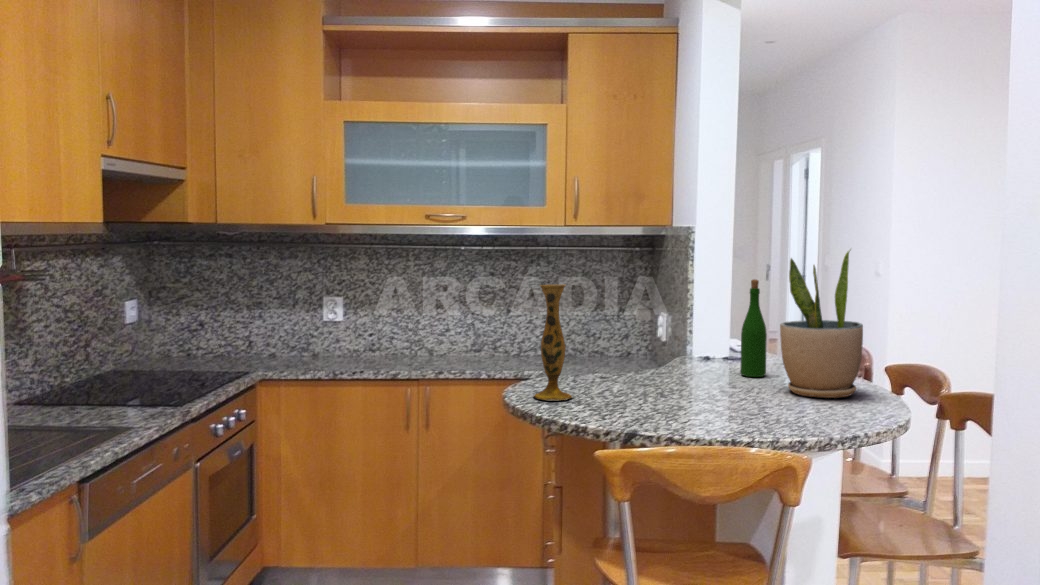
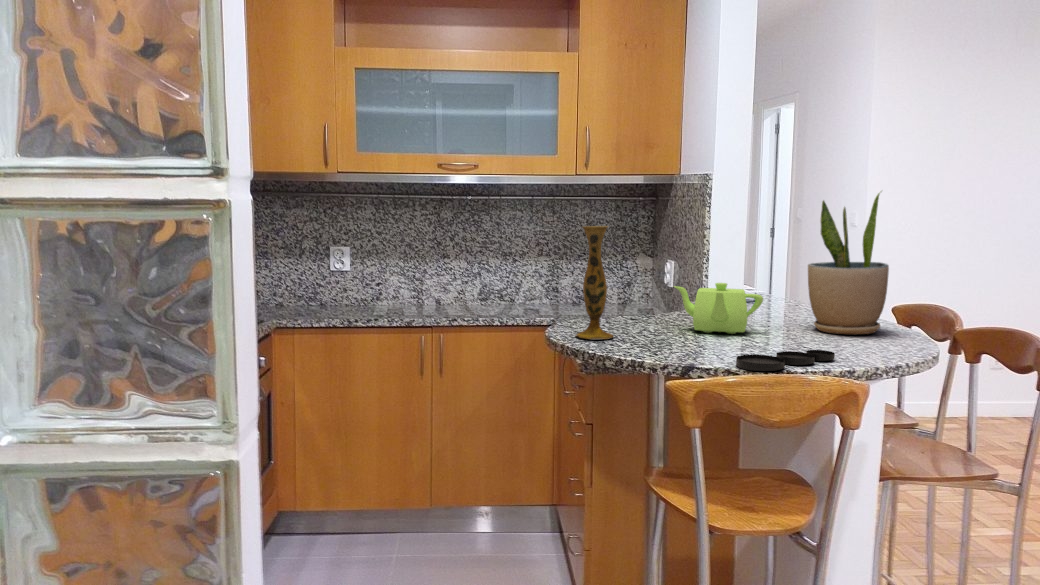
wine bottle: present [740,279,767,377] -> none [761,224,787,318]
teapot: none [639,342,731,395] -> present [674,283,763,334]
plate: none [680,417,788,441] -> present [736,350,835,371]

